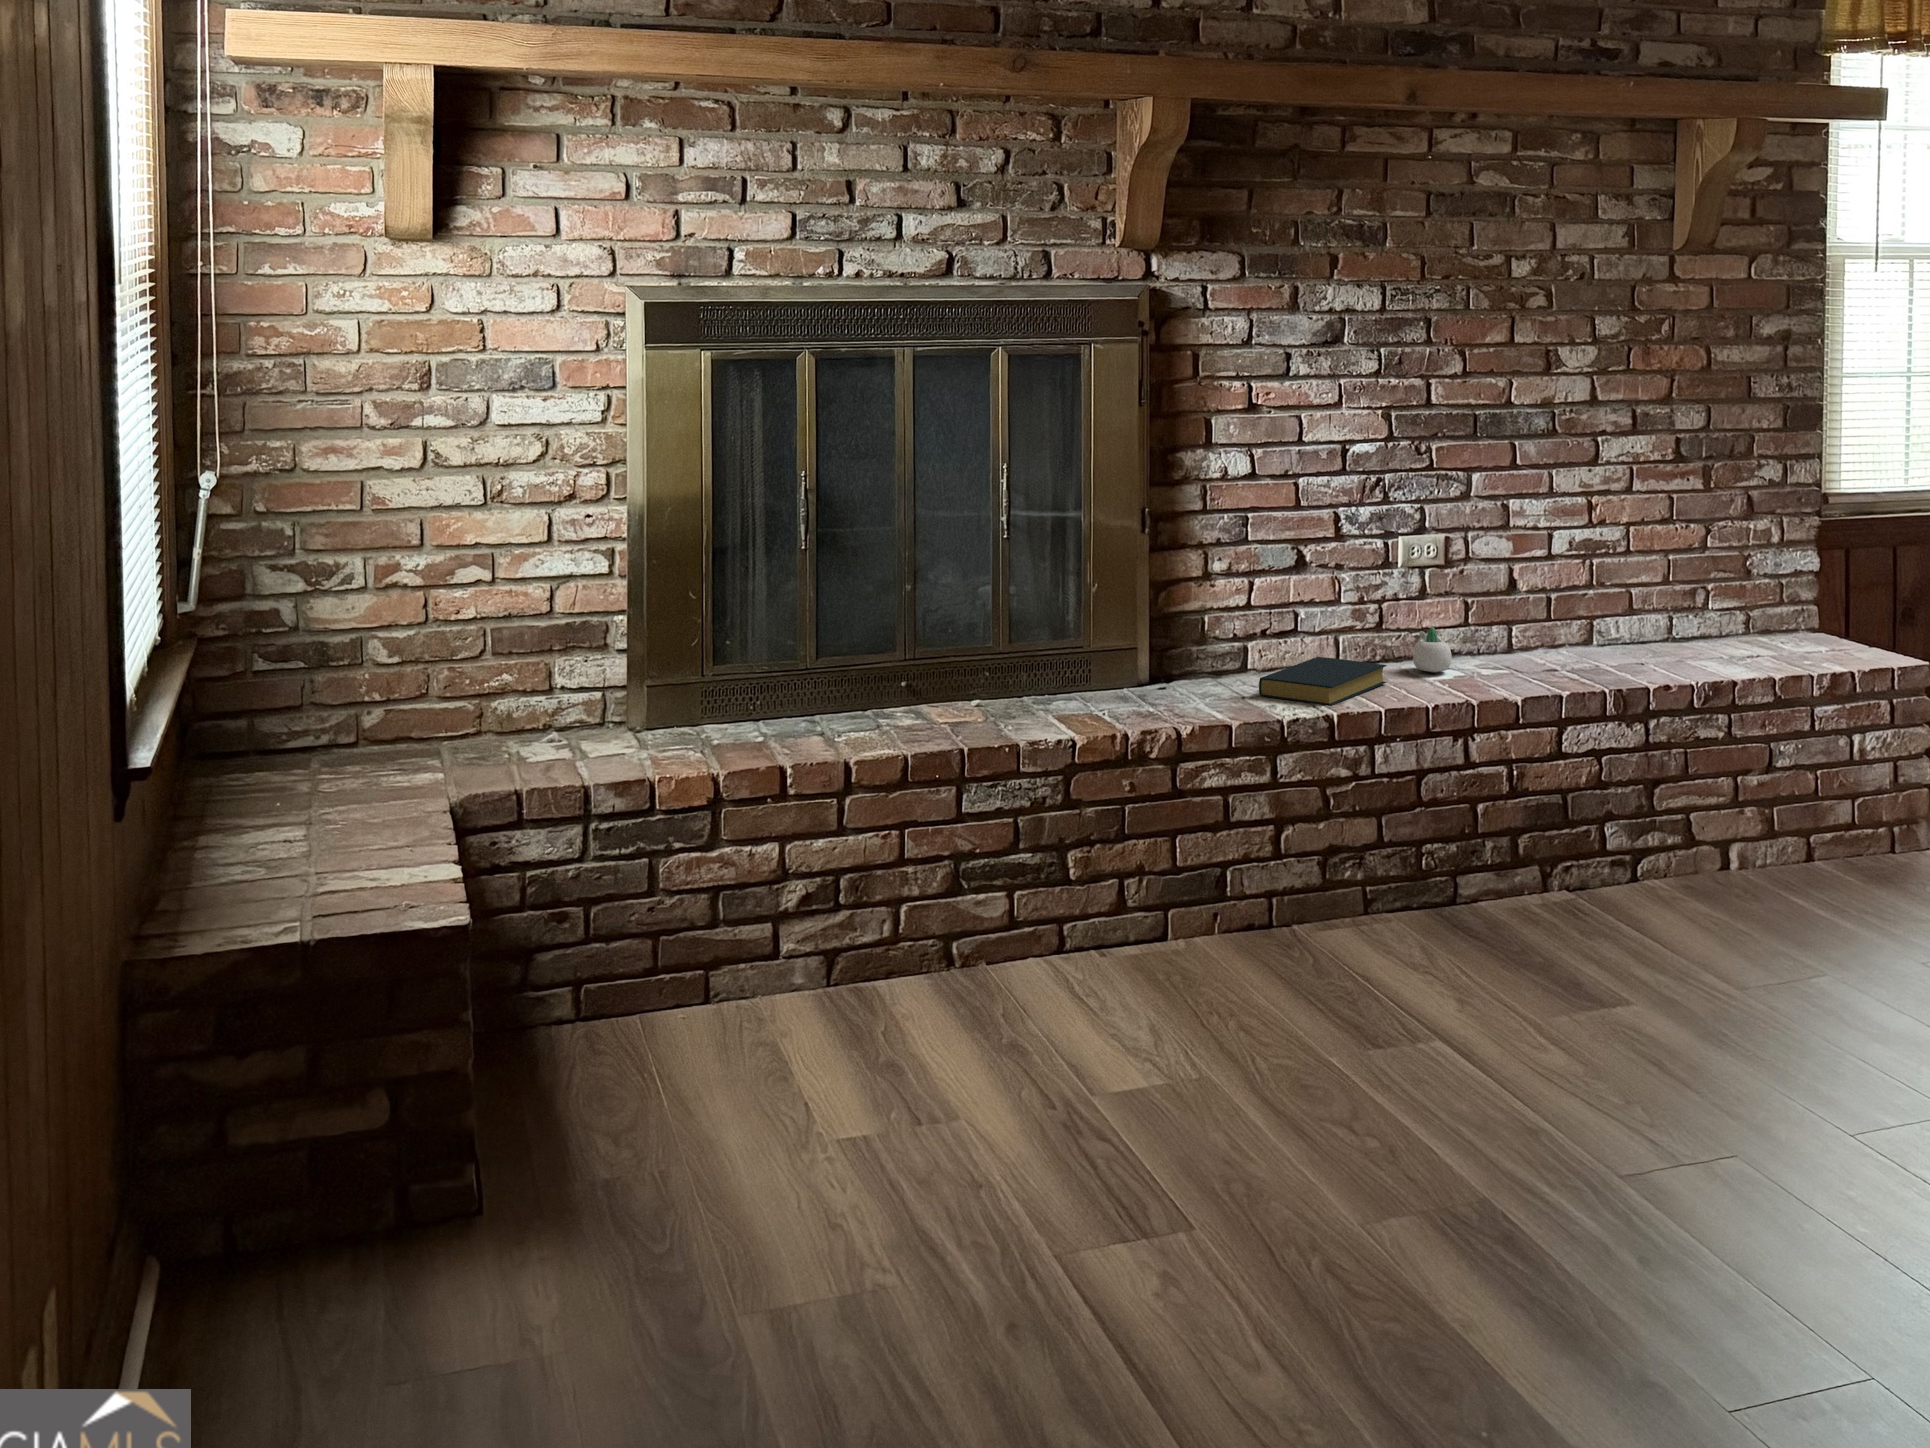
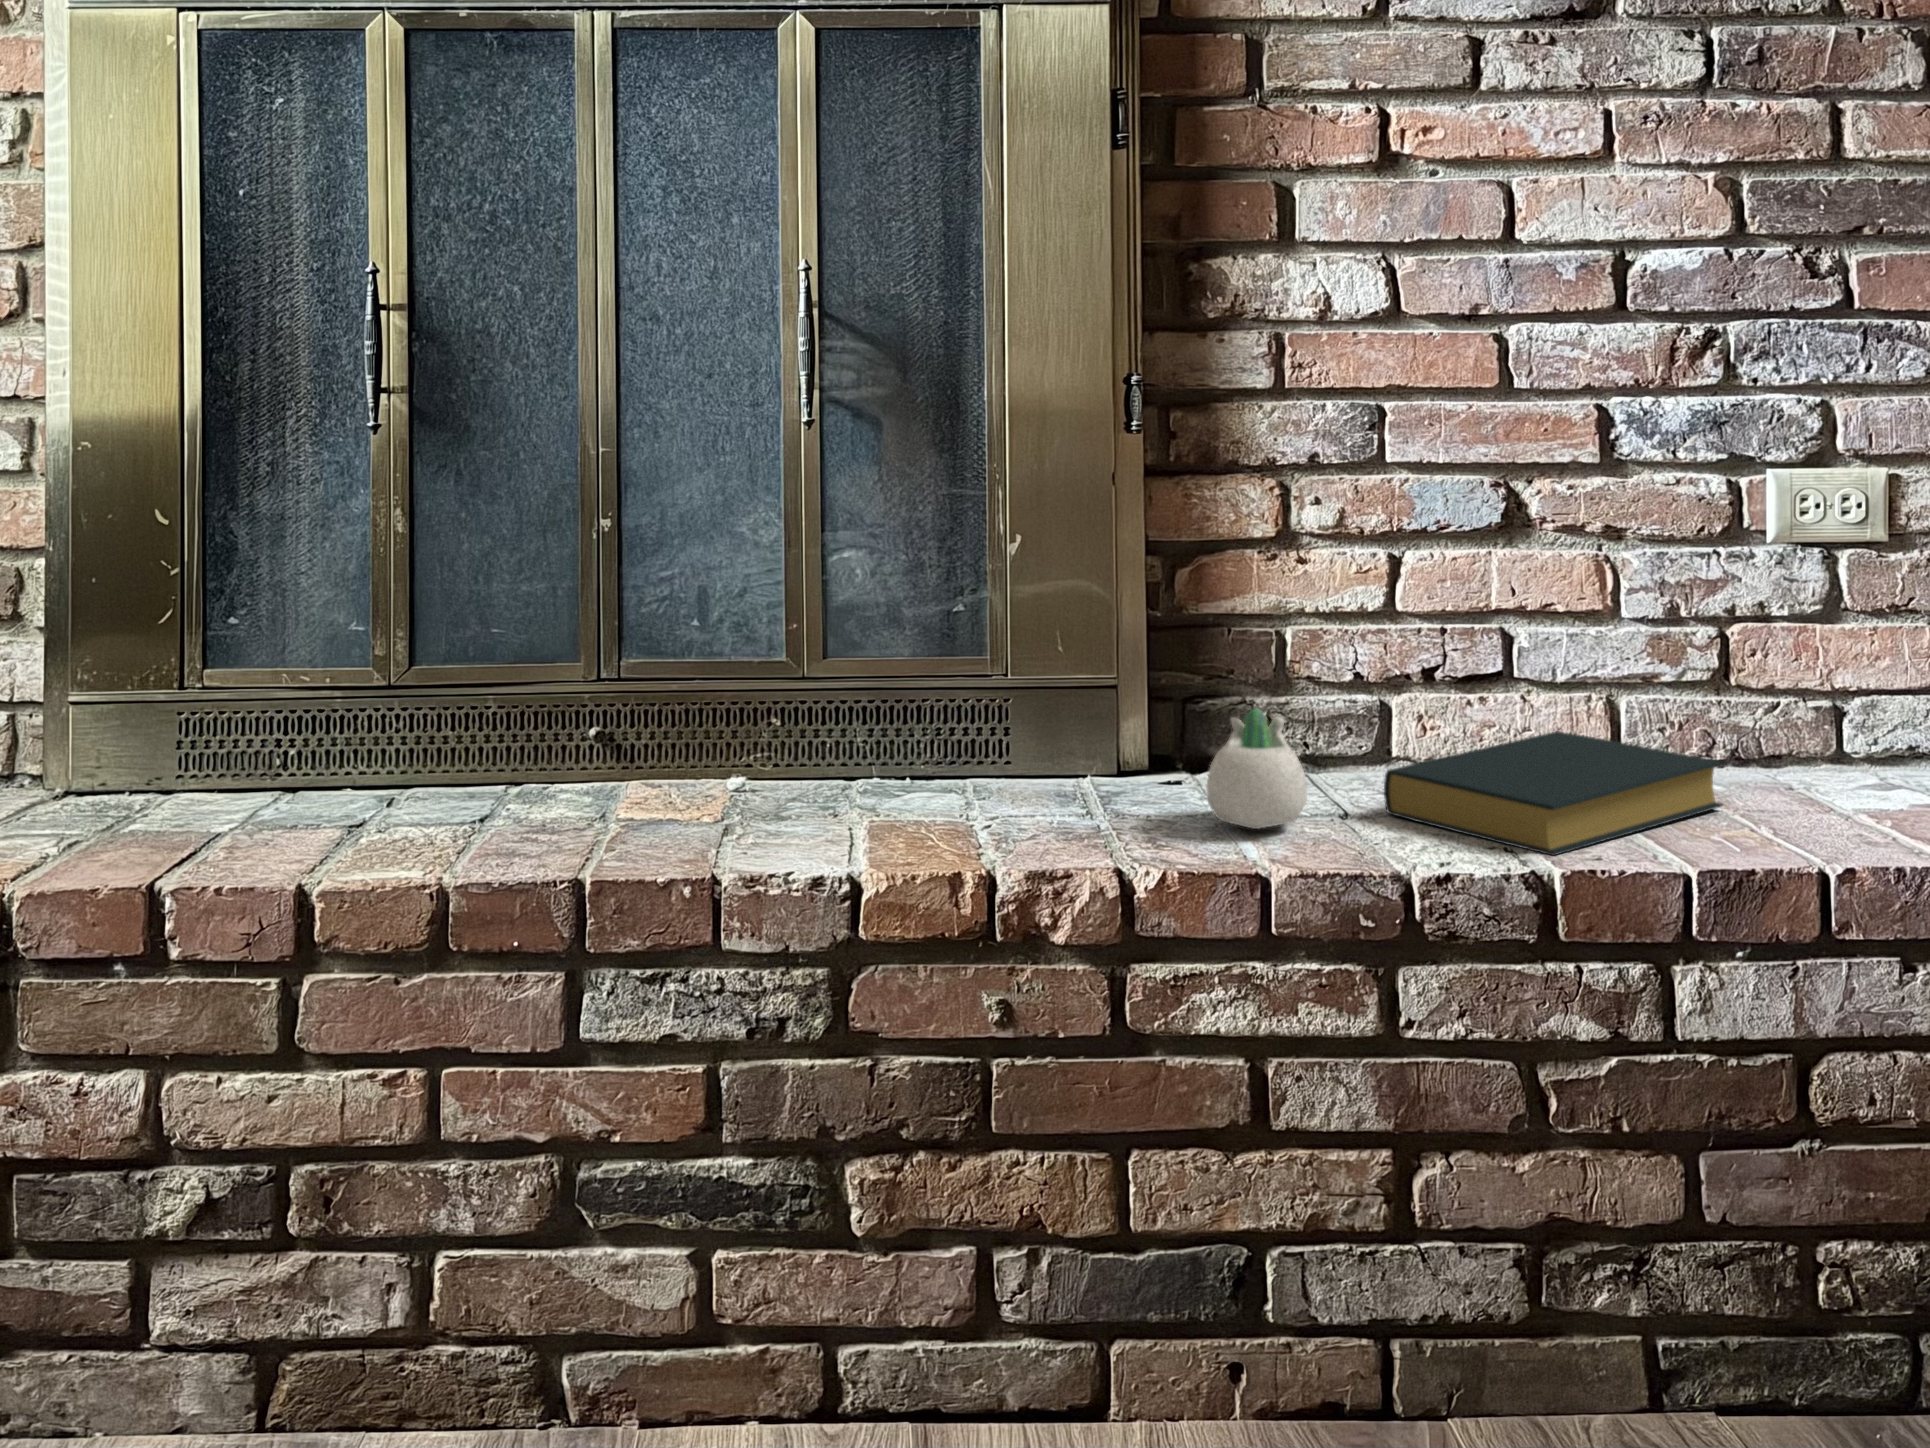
succulent planter: present [1413,627,1452,672] -> present [1206,709,1307,829]

